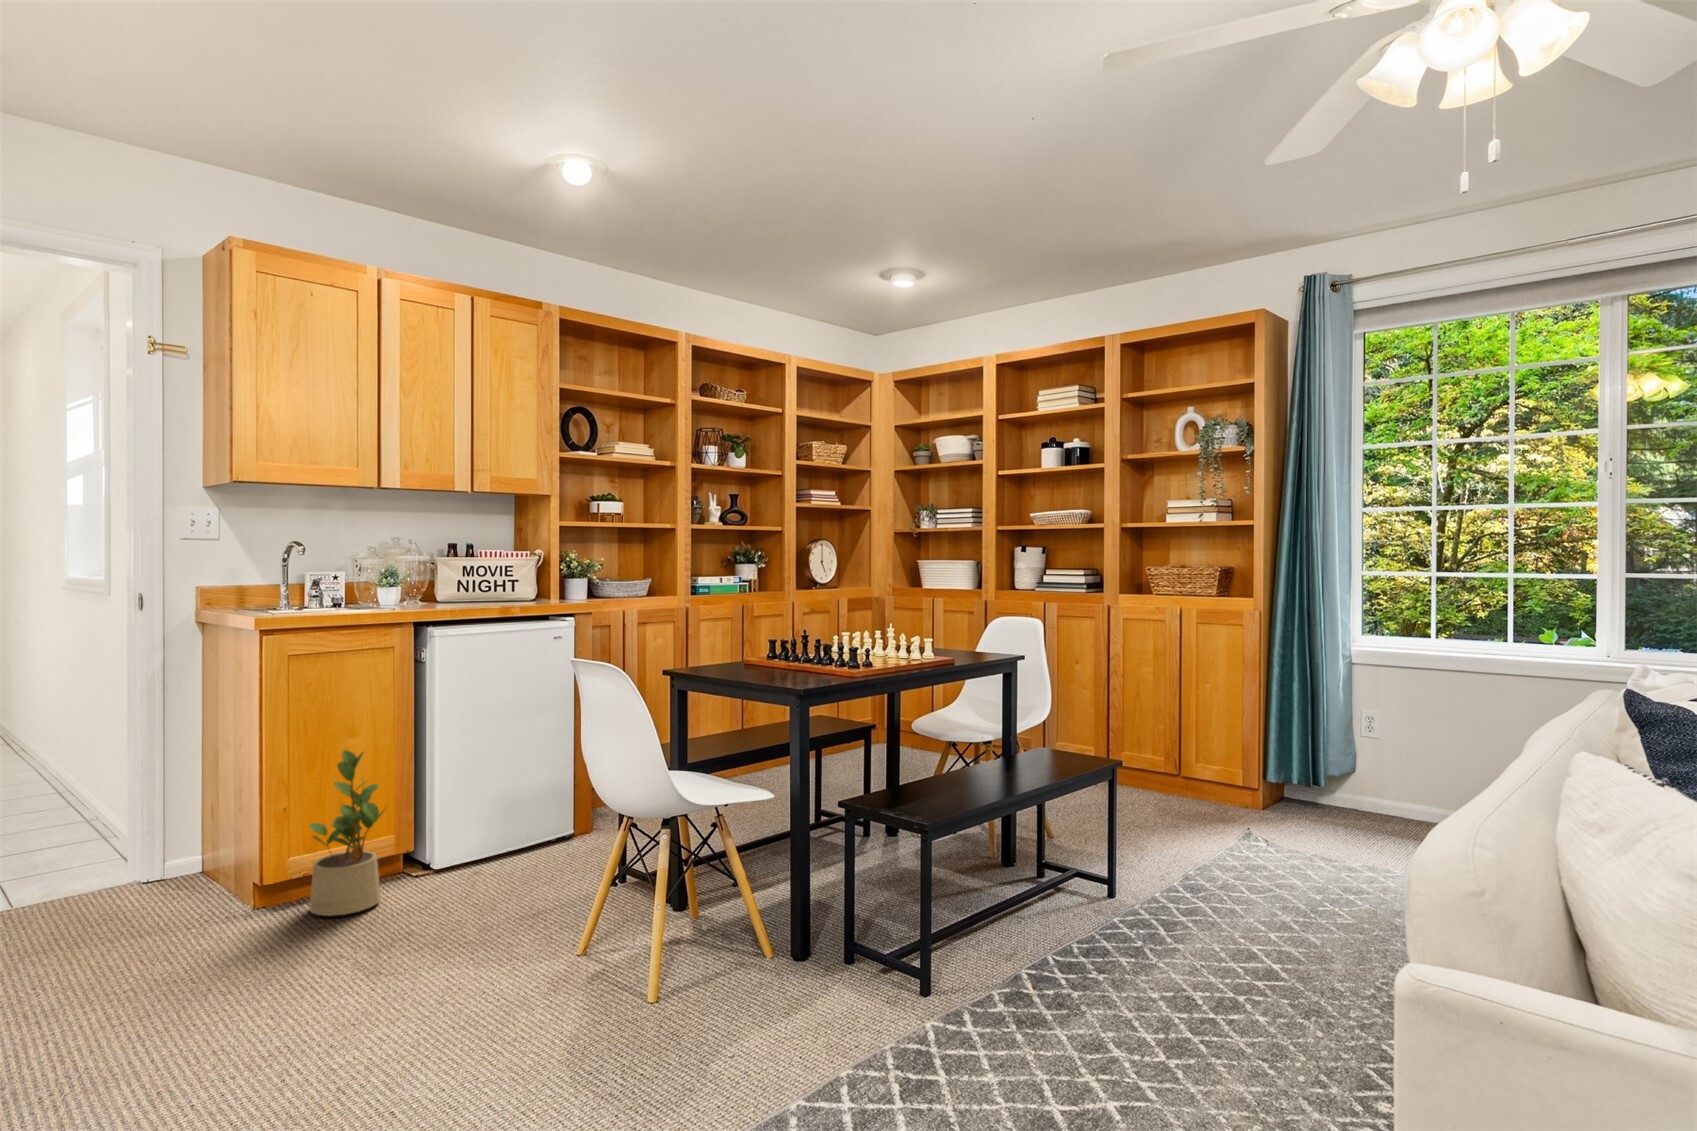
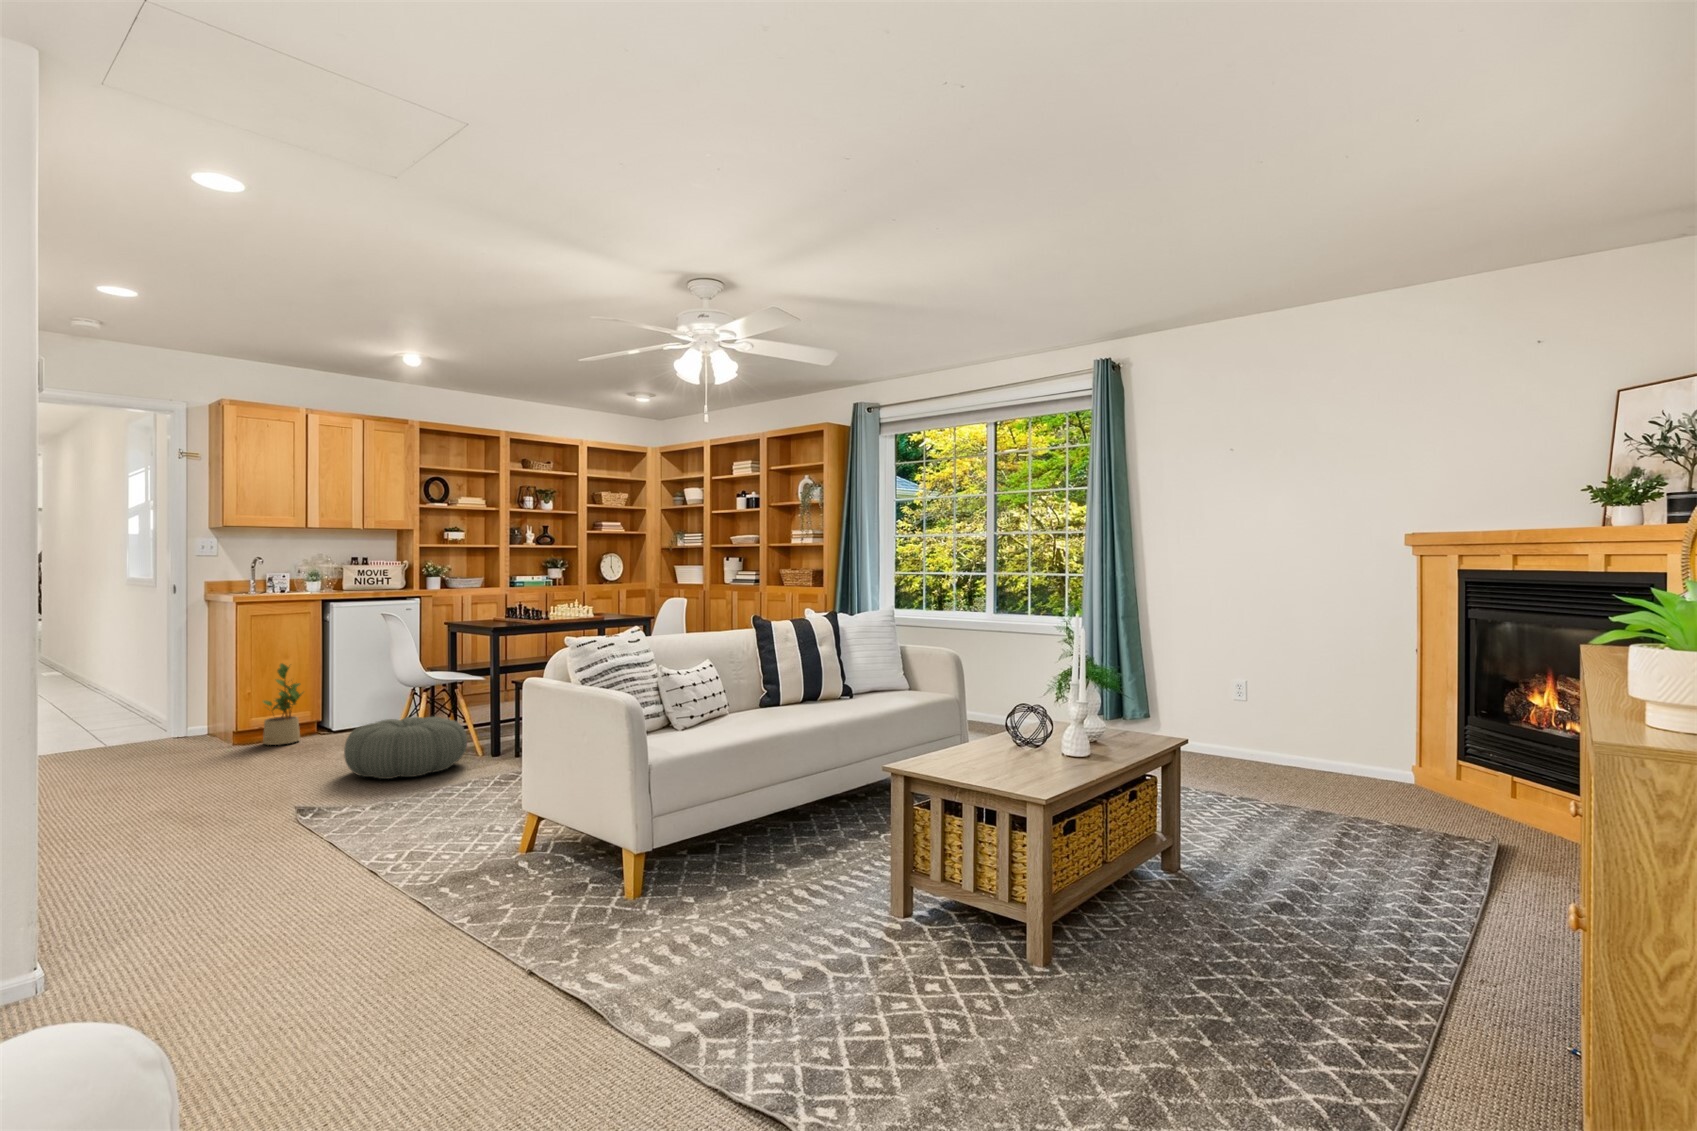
pouf: none [514,887,773,1071] -> present [344,717,467,779]

